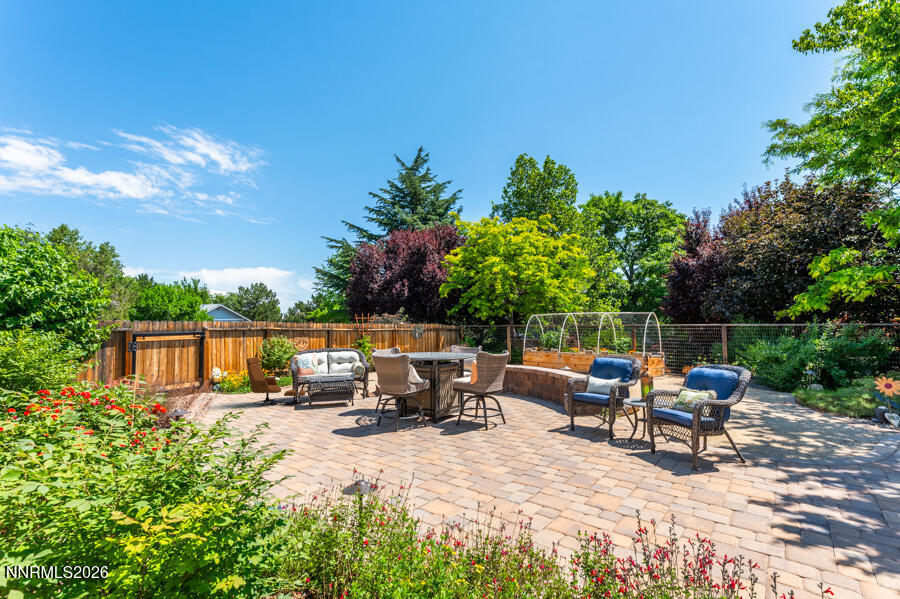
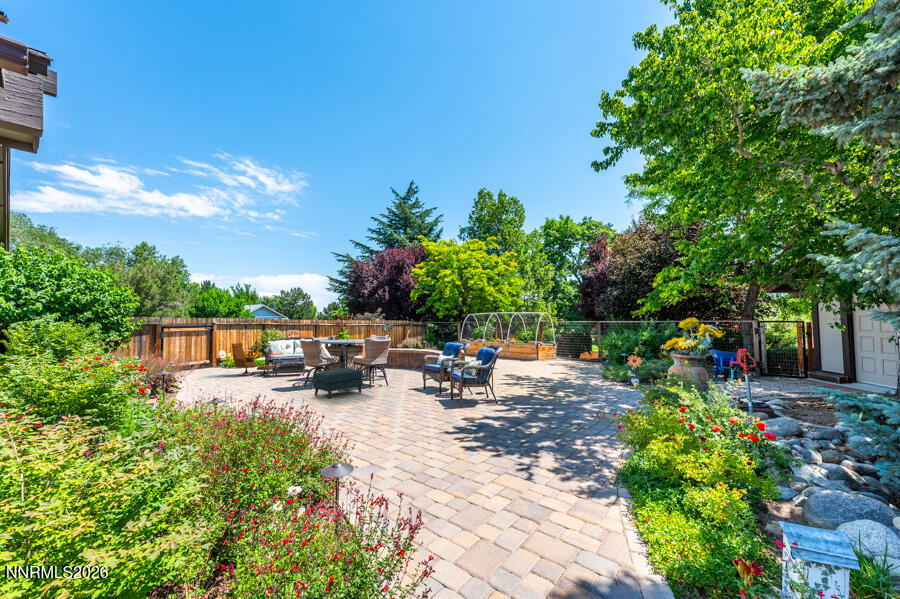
ottoman: none [412,395,481,444] -> present [314,368,363,399]

